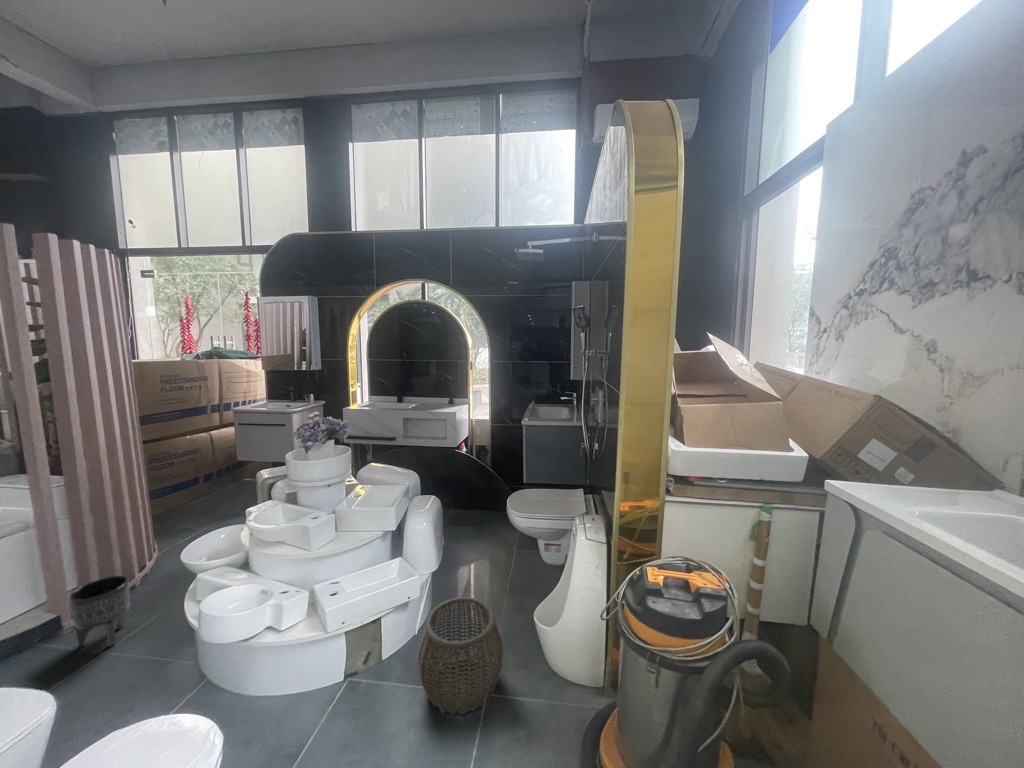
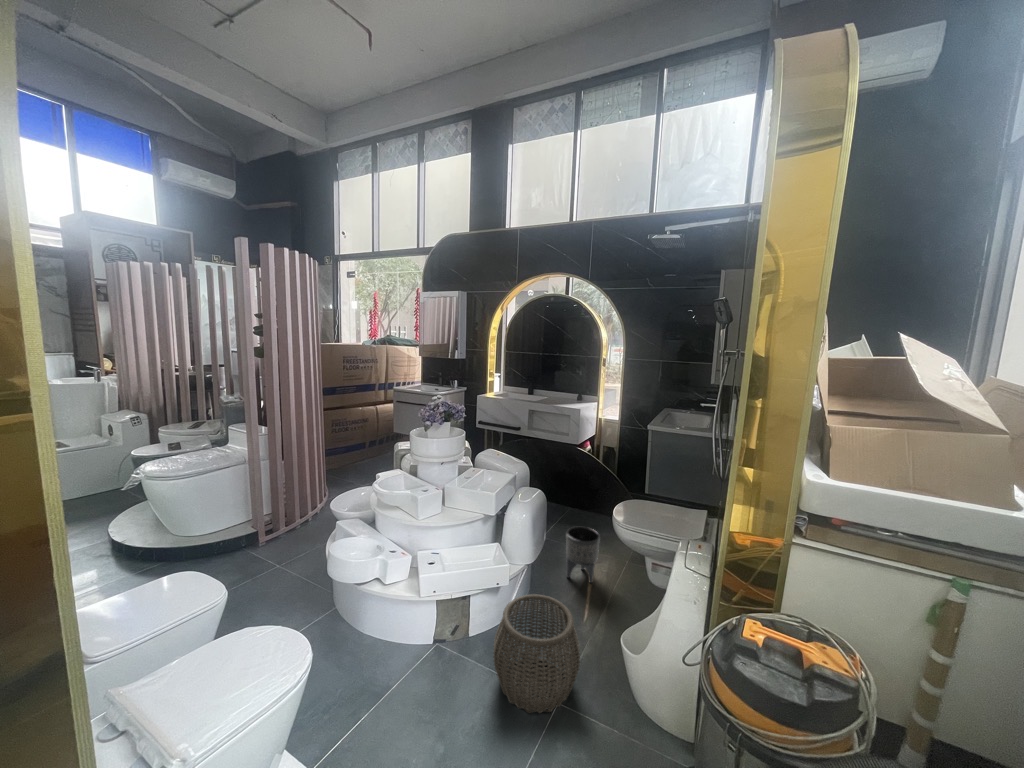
planter: present [69,576,130,647] -> present [566,526,600,583]

